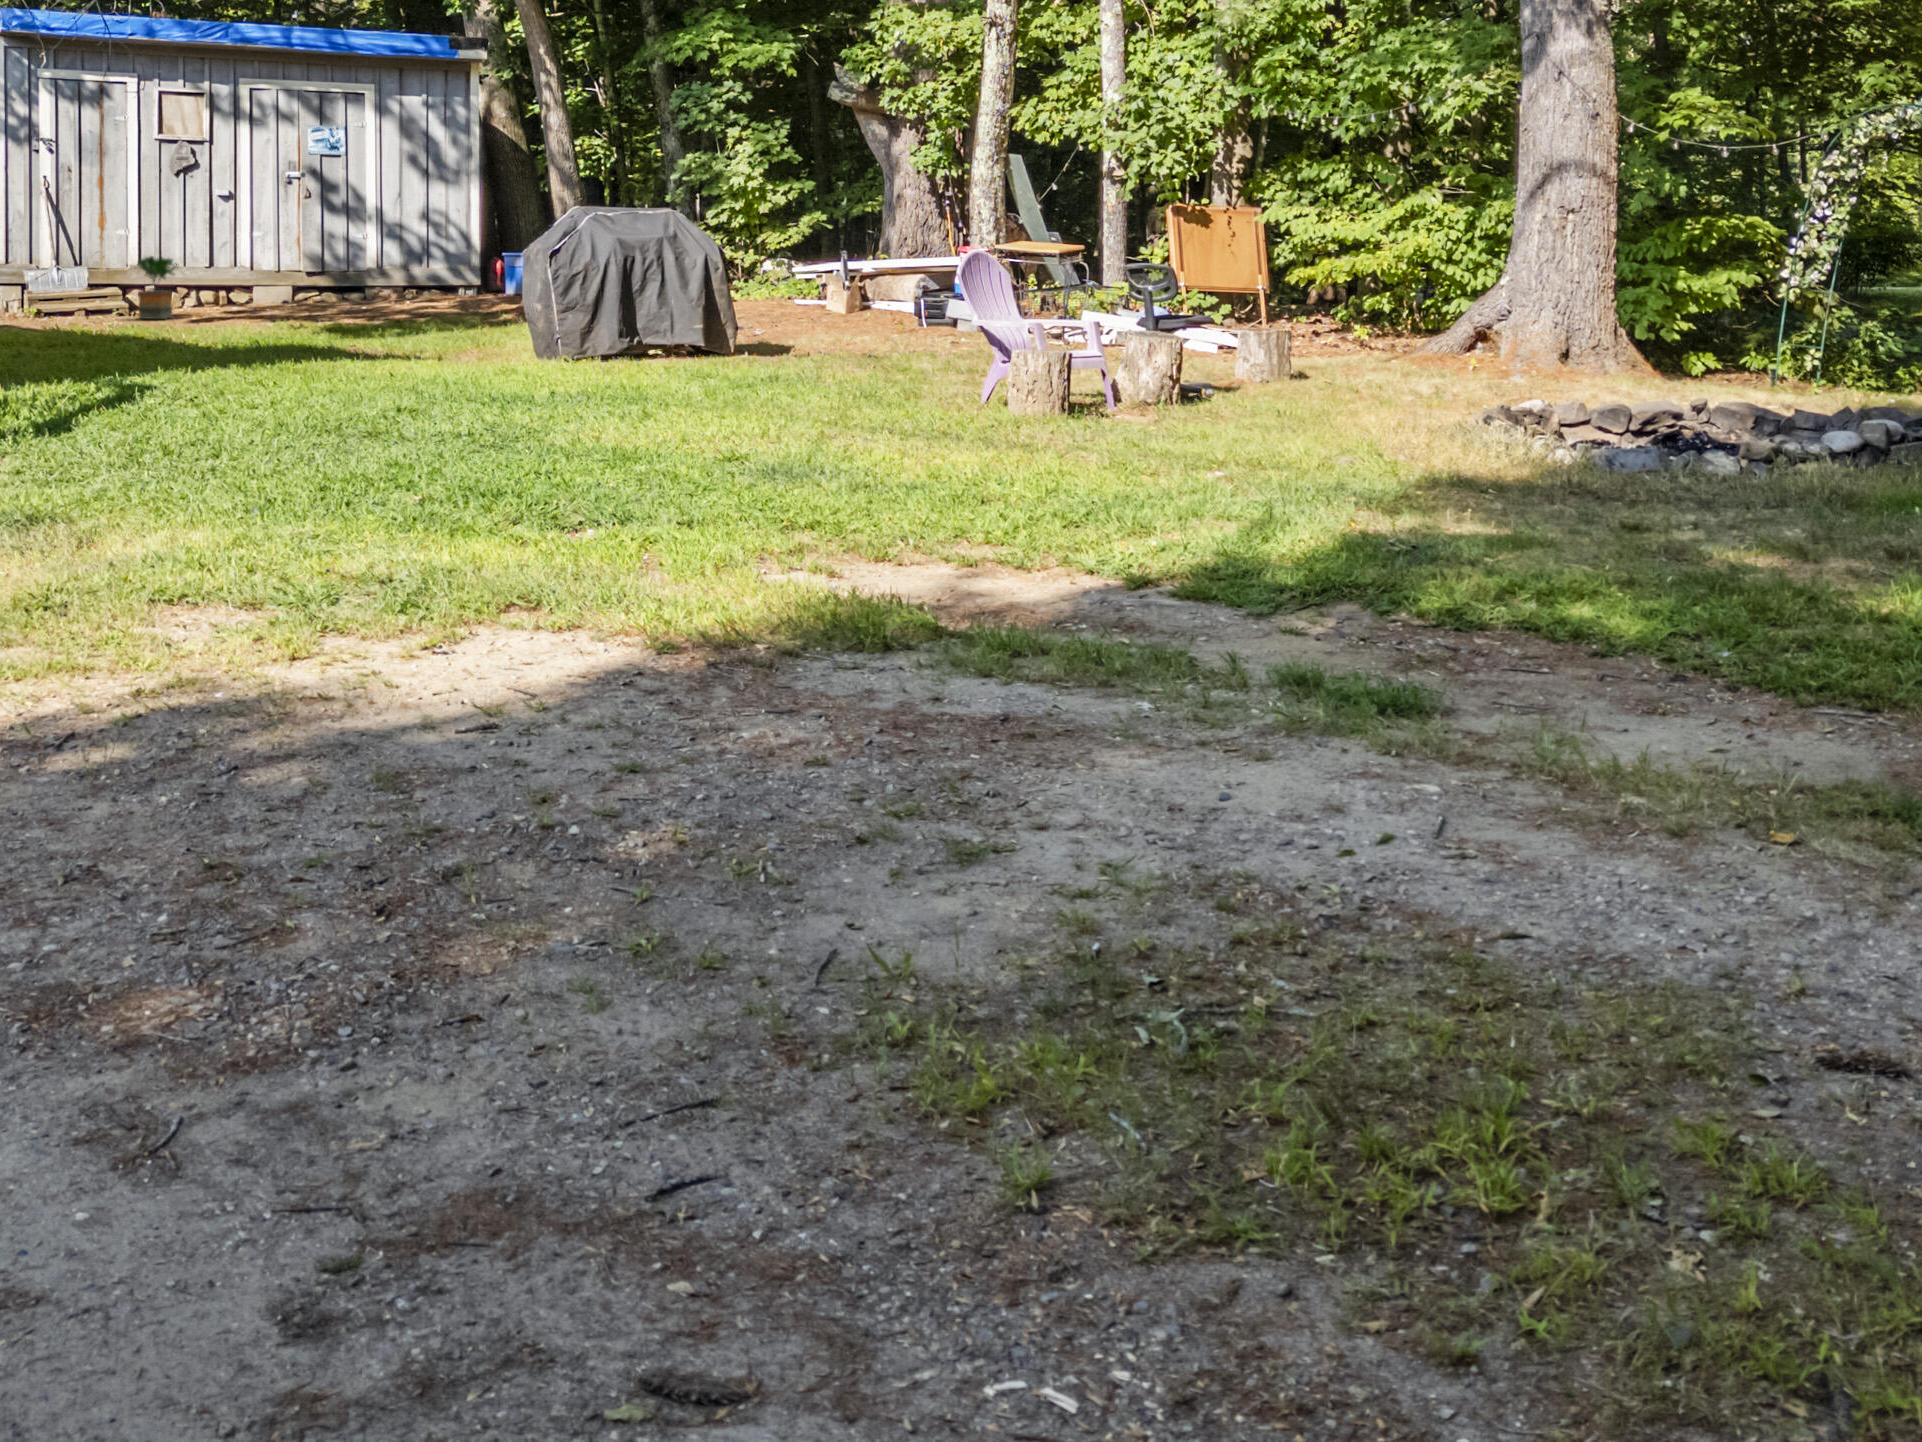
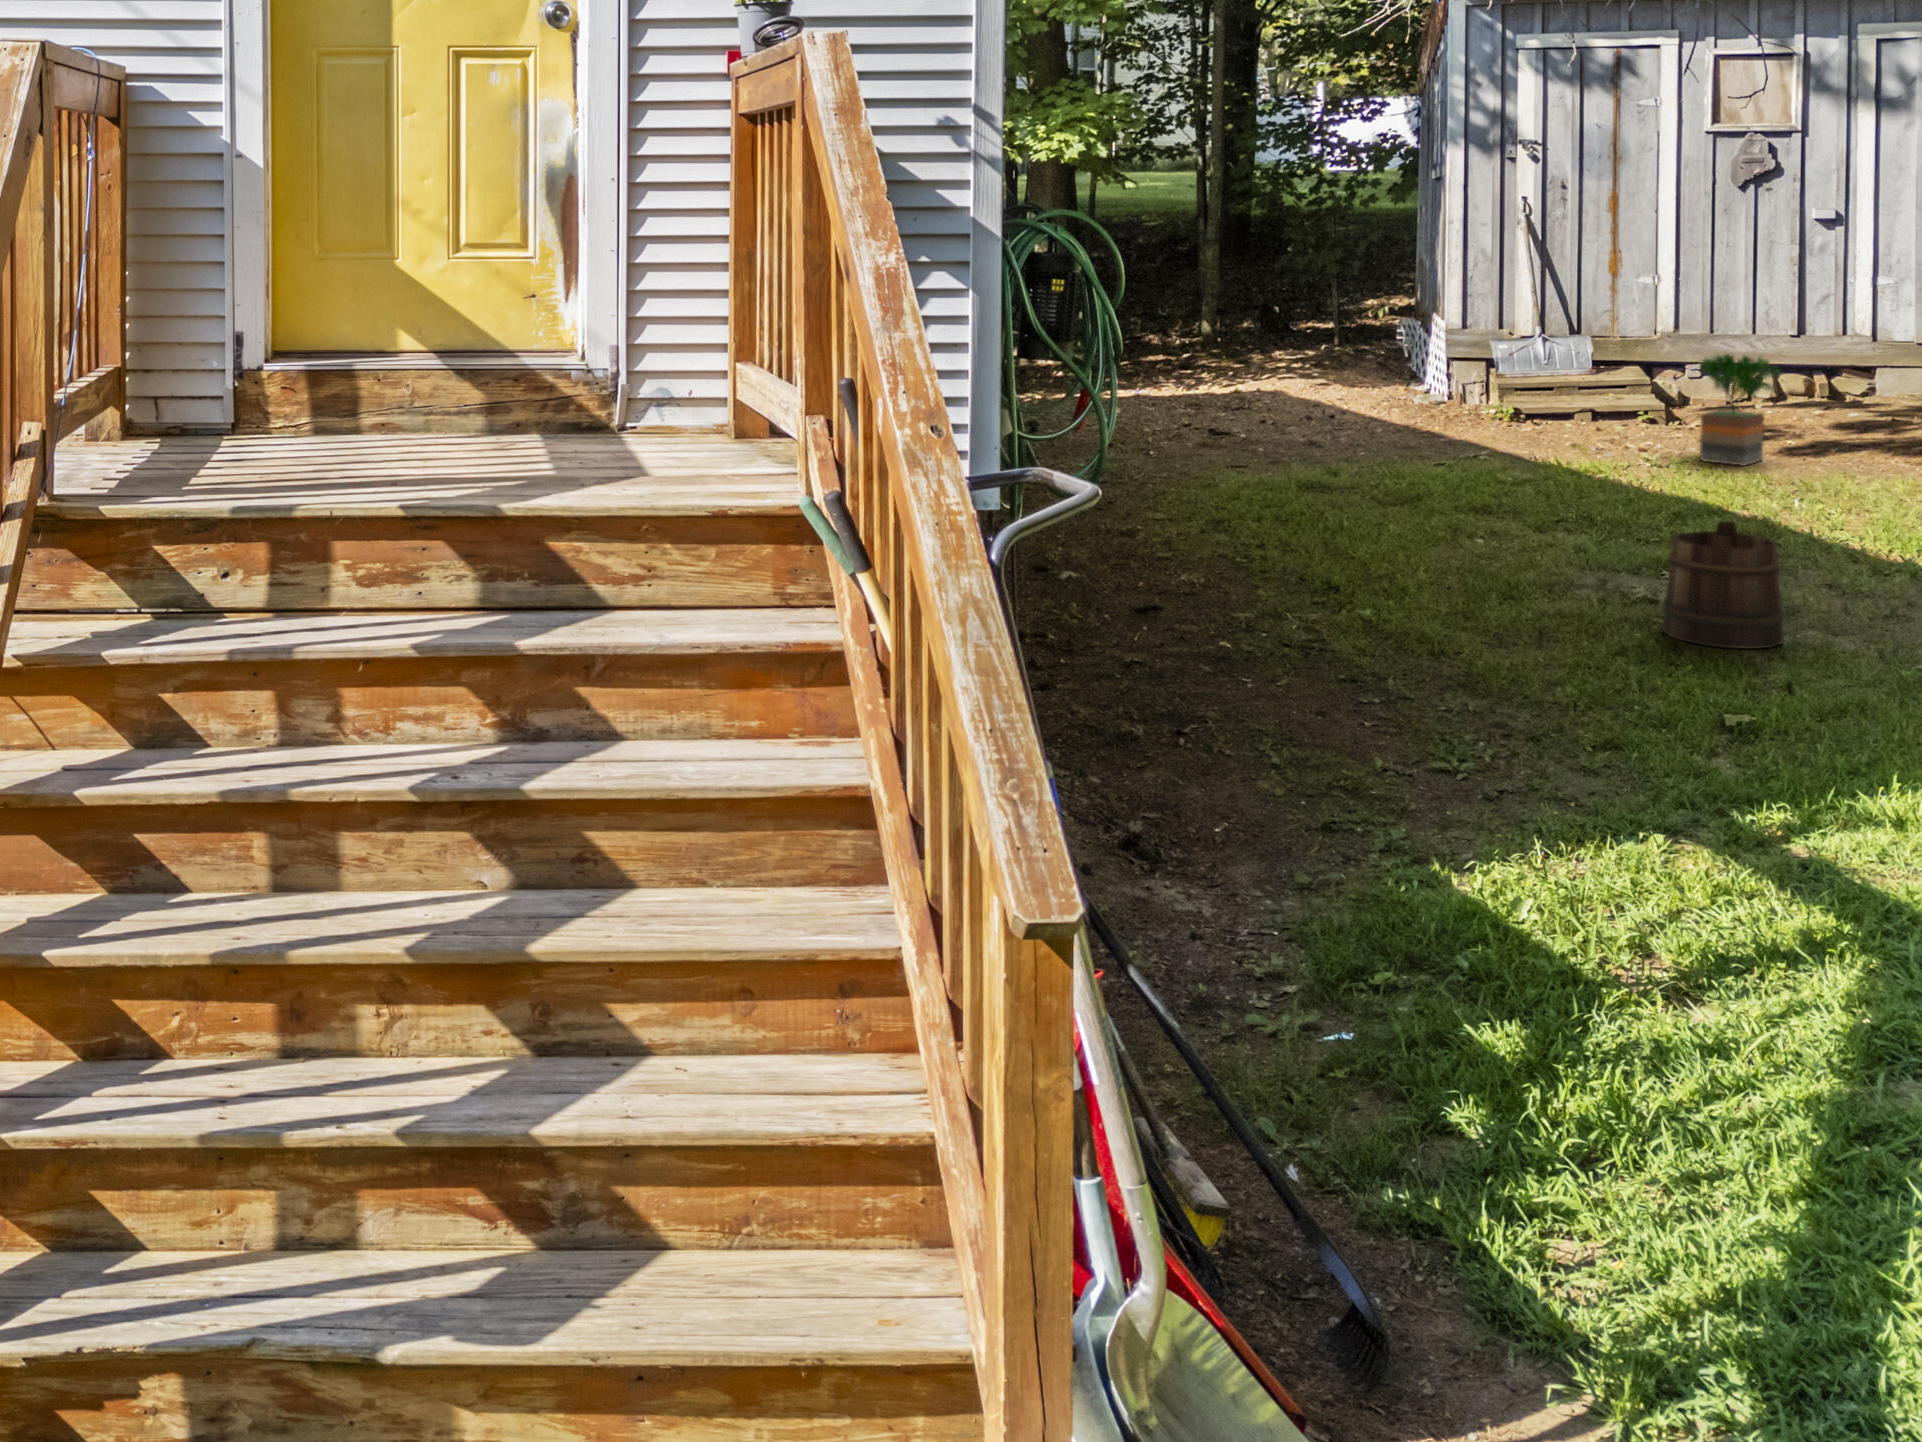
bucket: none [86,297,141,354] -> present [1662,521,1785,649]

